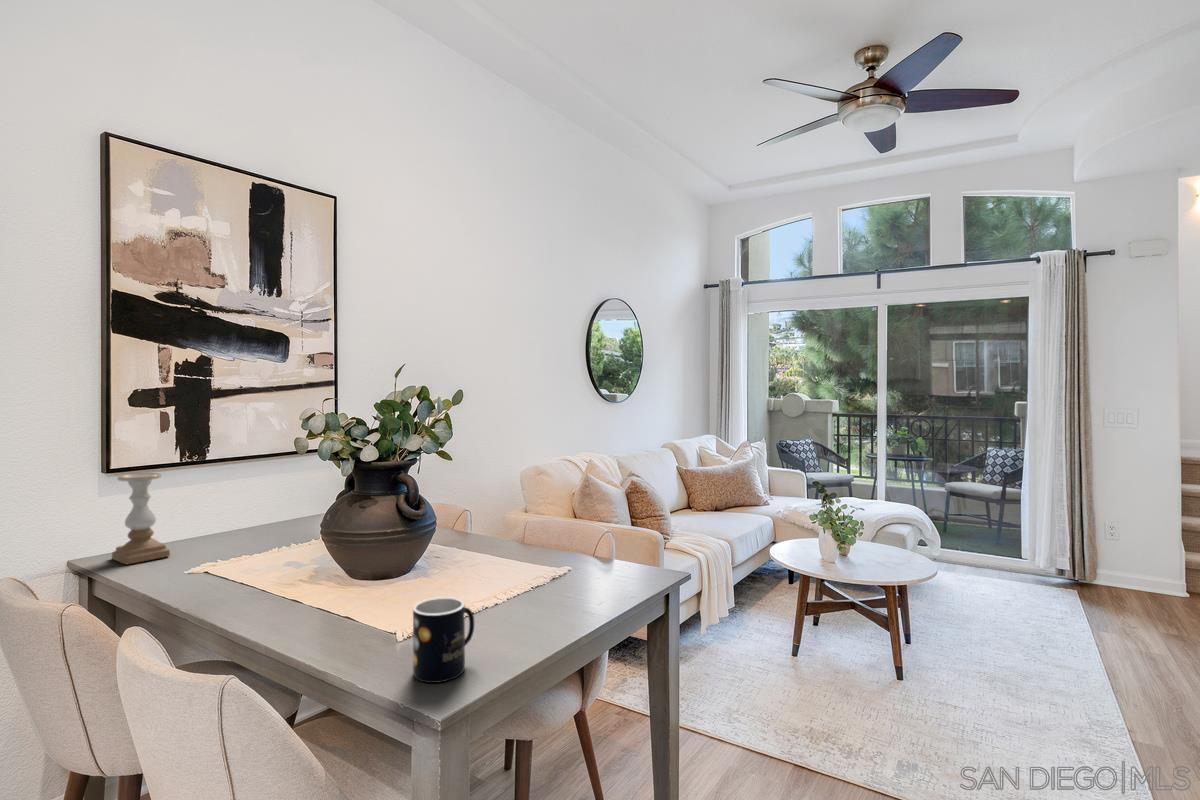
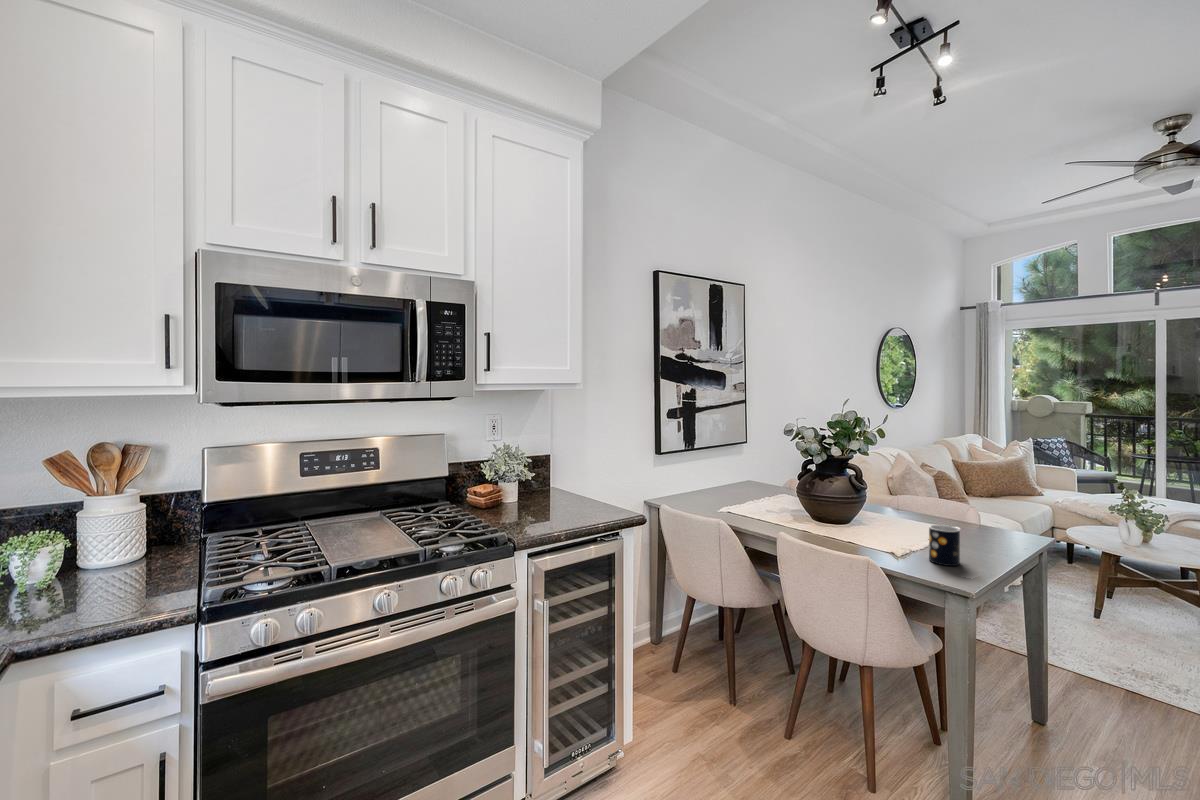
candle holder: present [112,473,170,564] -> none [671,454,699,502]

